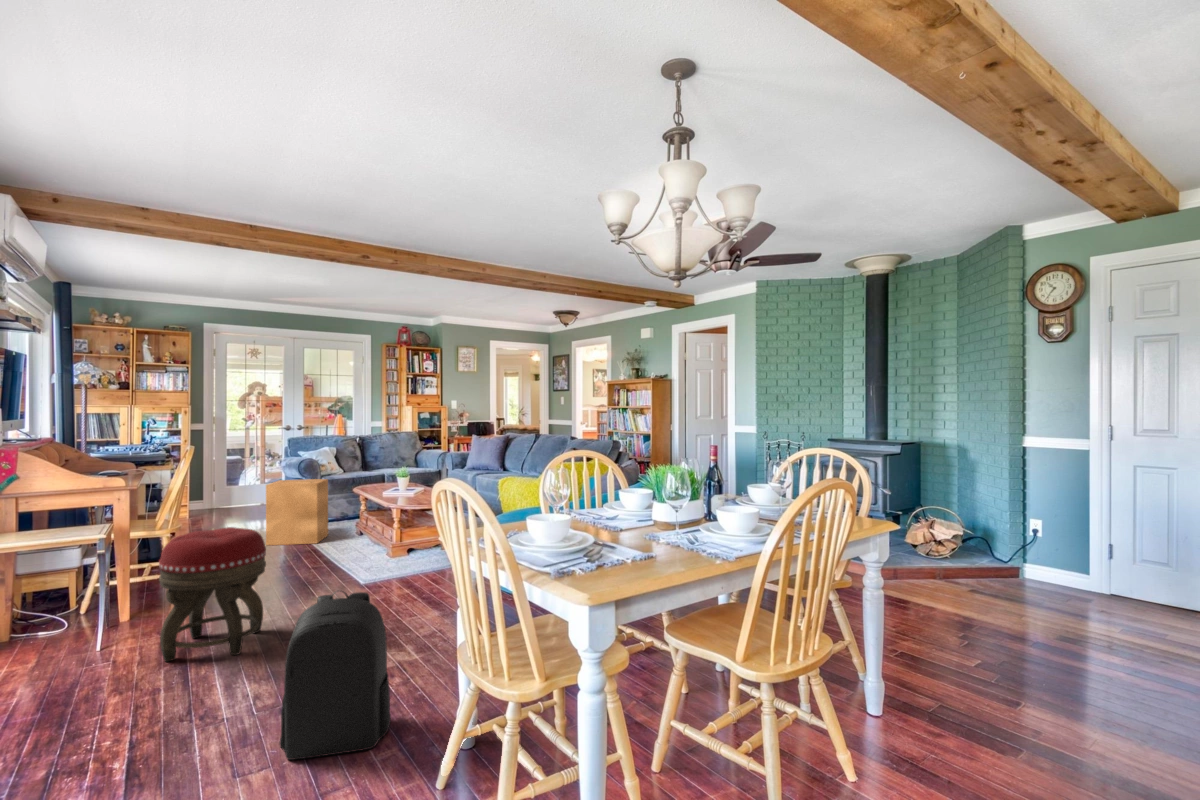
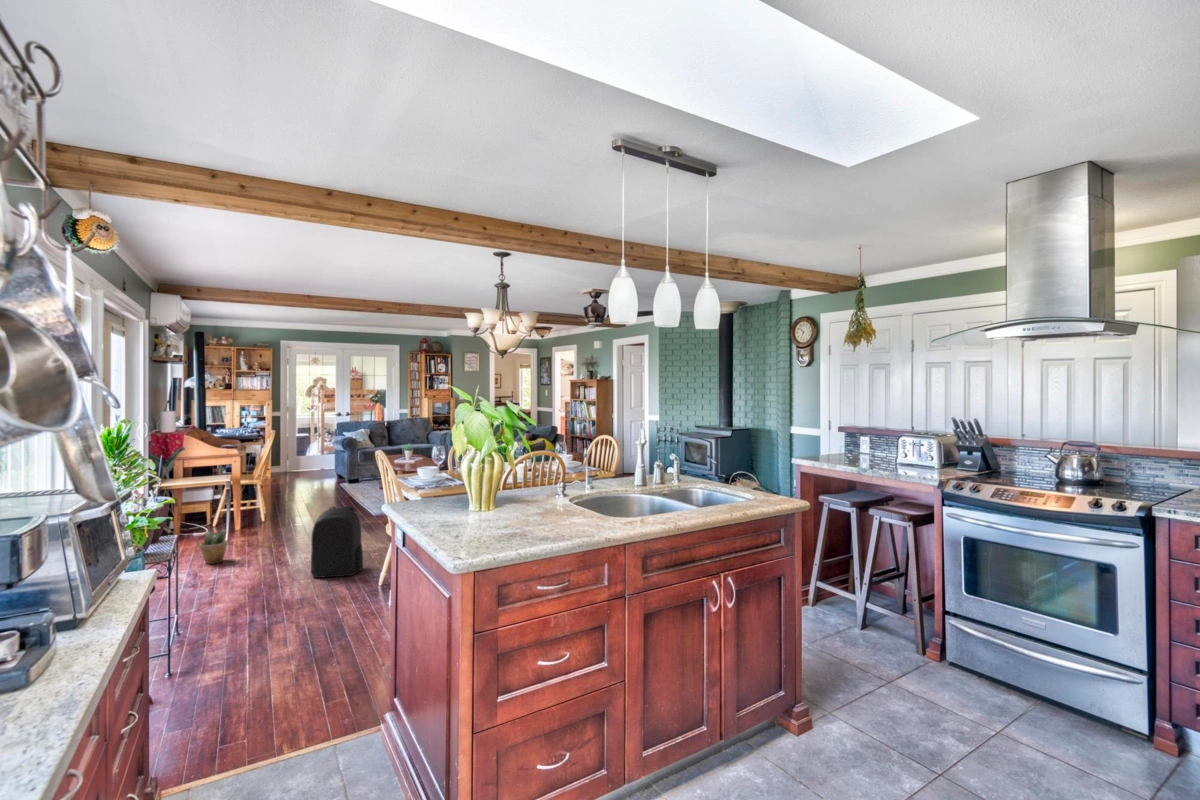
cardboard box: present [266,479,328,545] -> none [319,451,361,494]
footstool: present [159,527,266,662] -> none [256,477,311,545]
potted plant: none [28,645,93,723] -> present [200,530,227,564]

